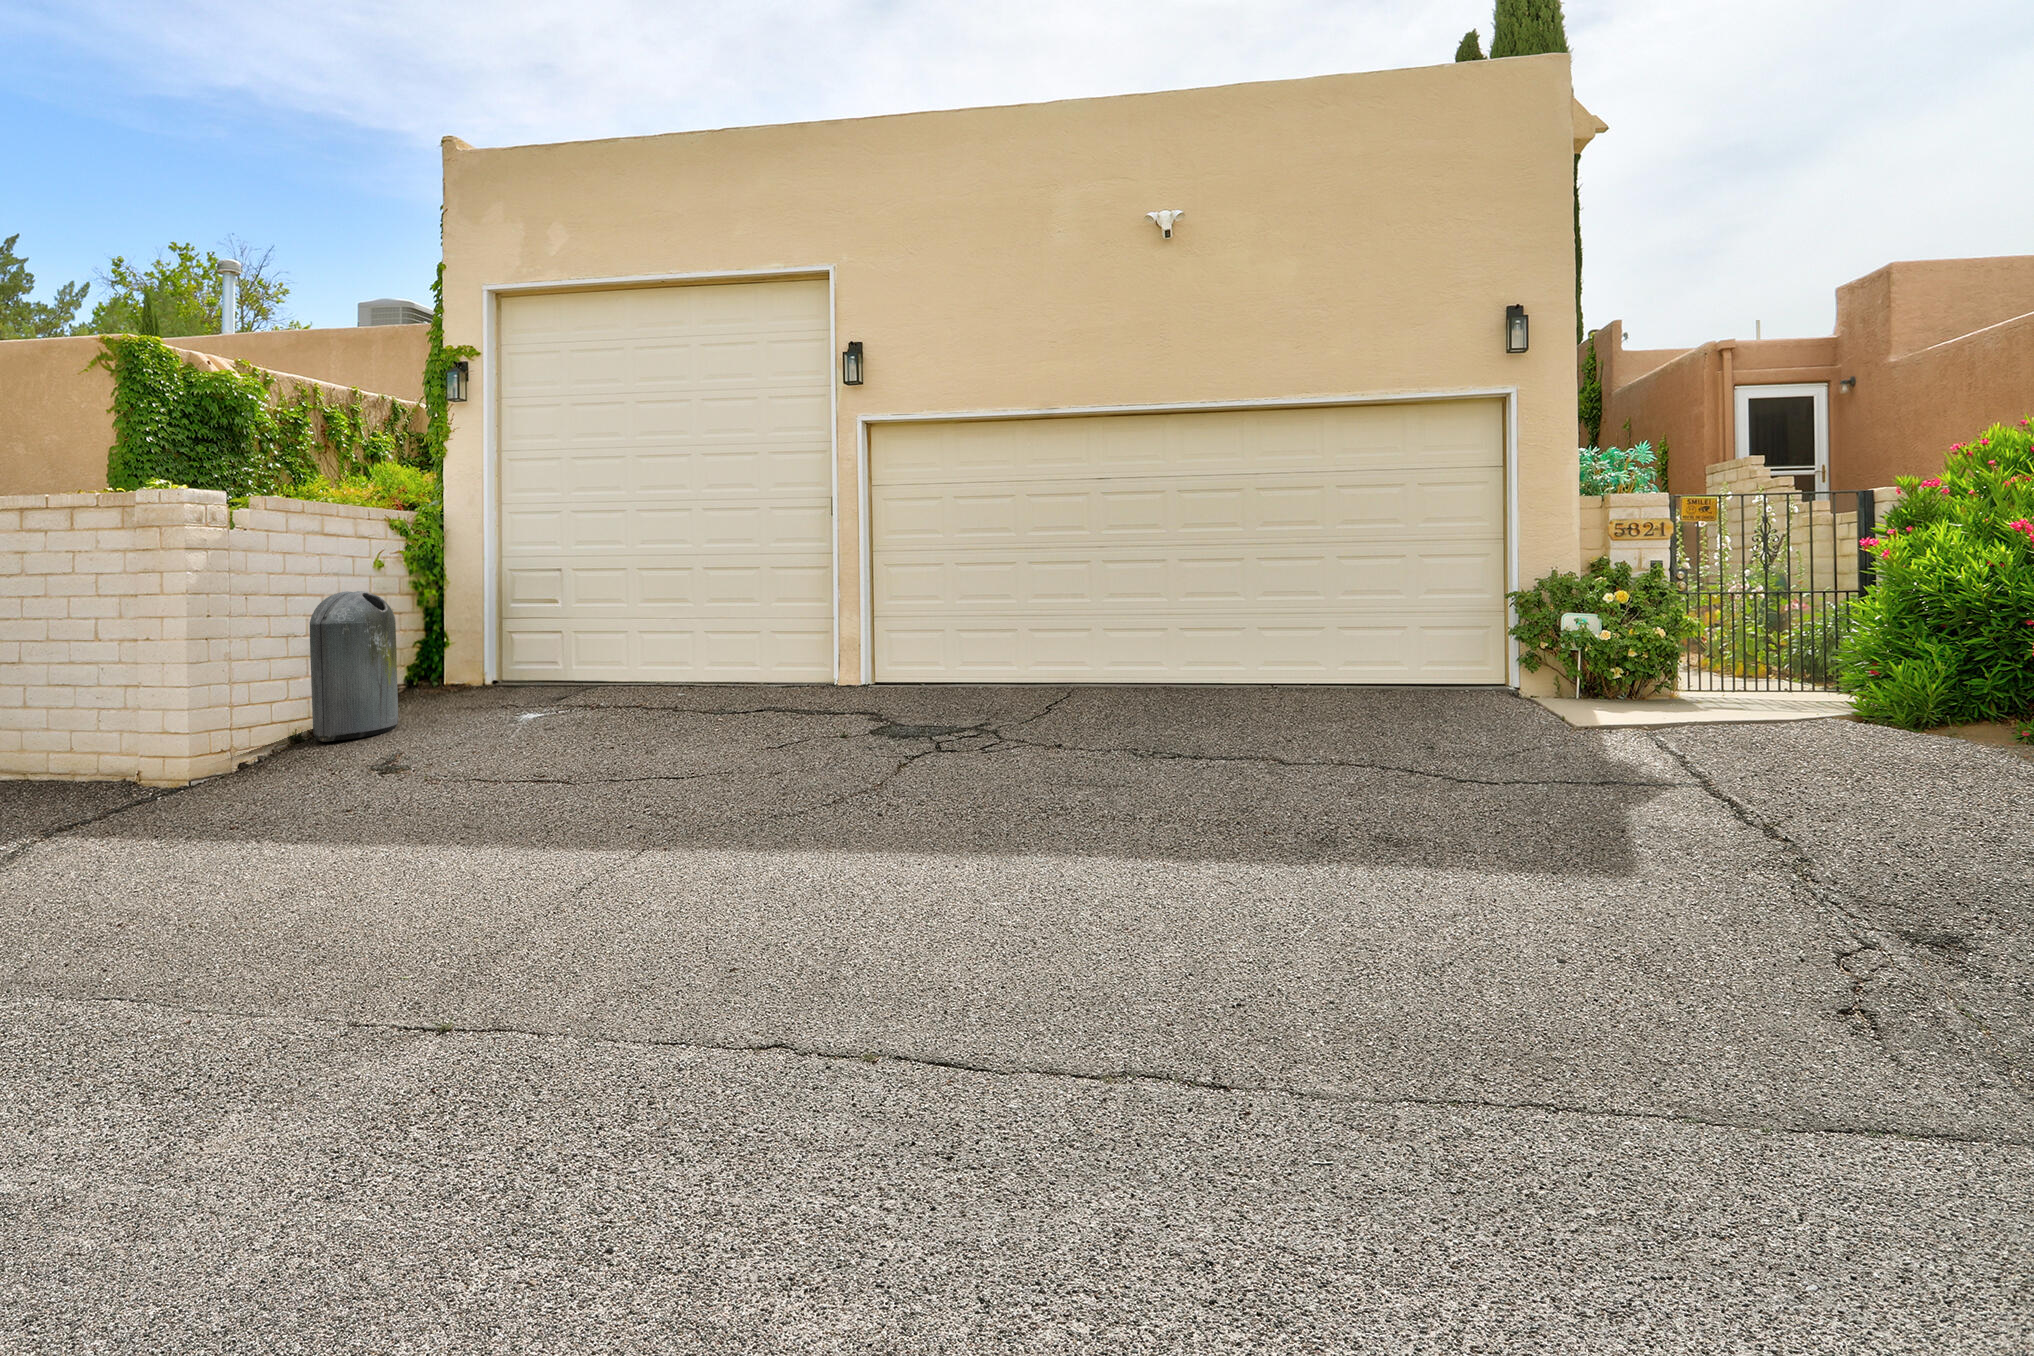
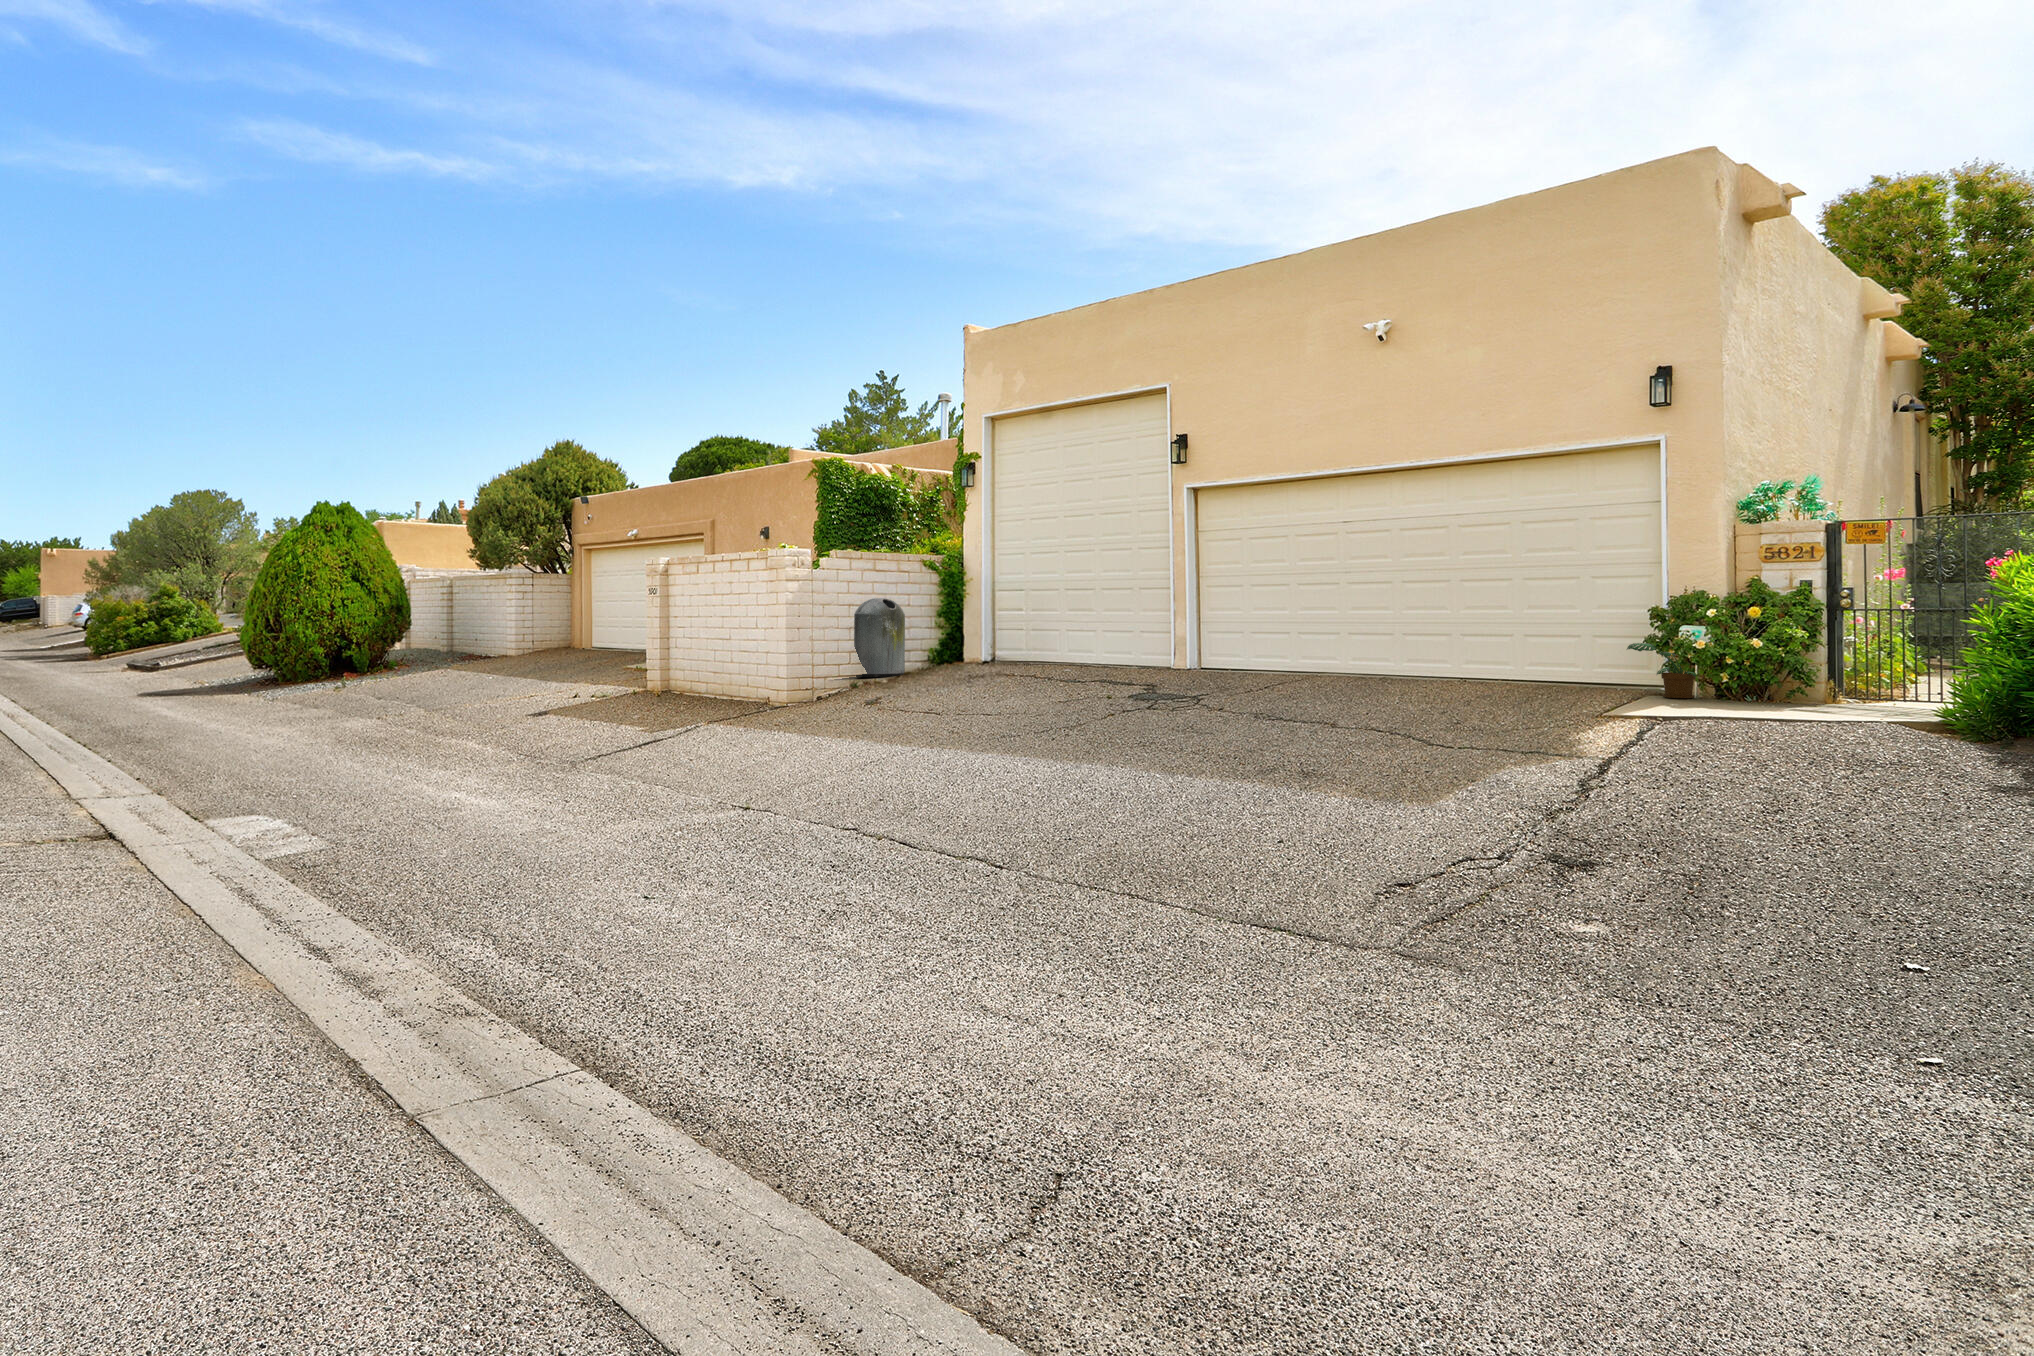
potted plant: none [1532,638,1612,704] -> present [1627,643,1696,698]

